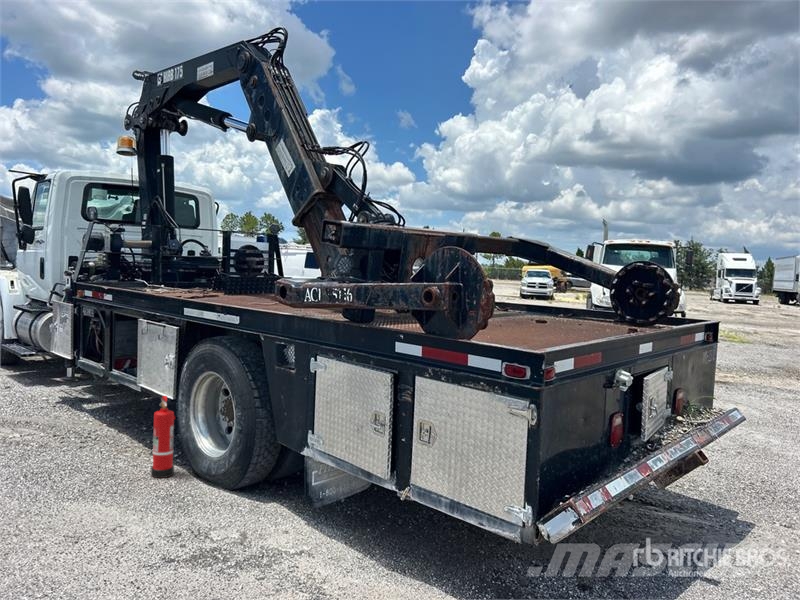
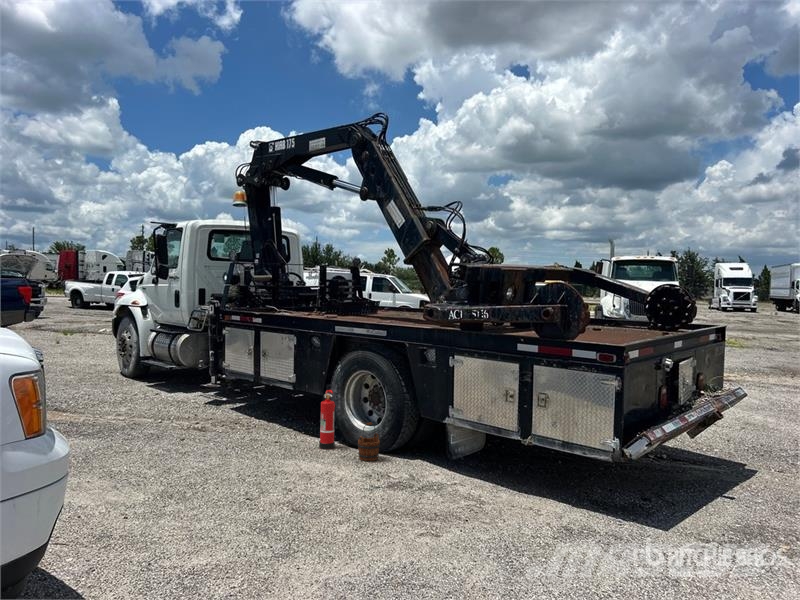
wooden bucket: none [191,445,223,500] -> present [358,422,380,461]

